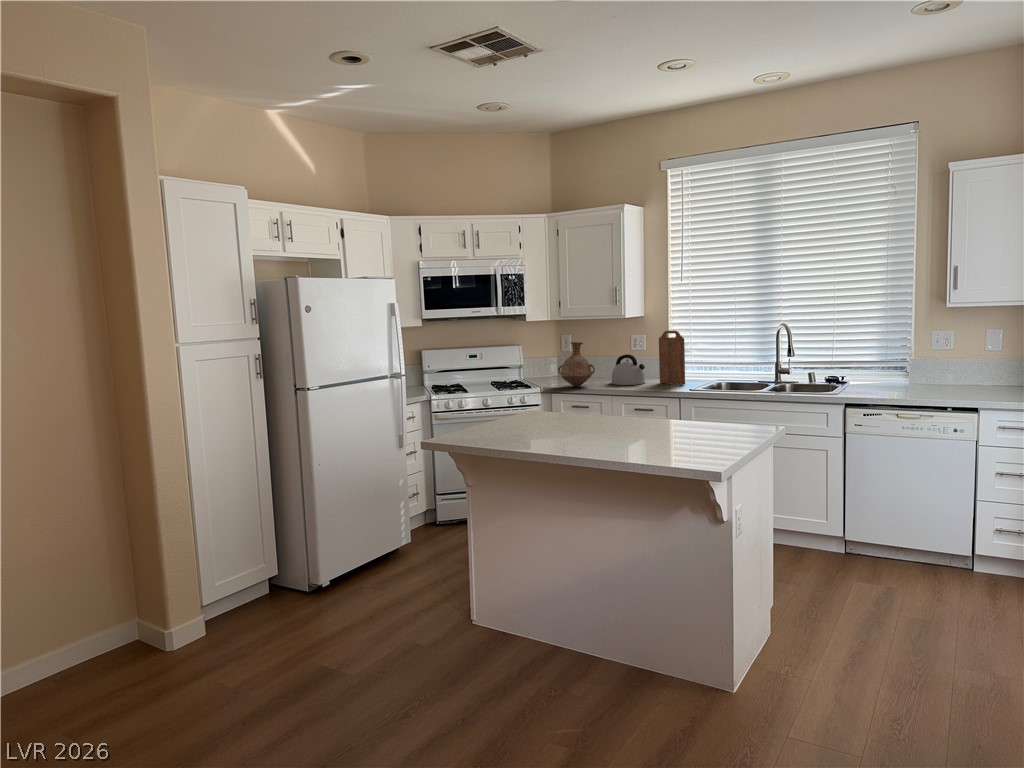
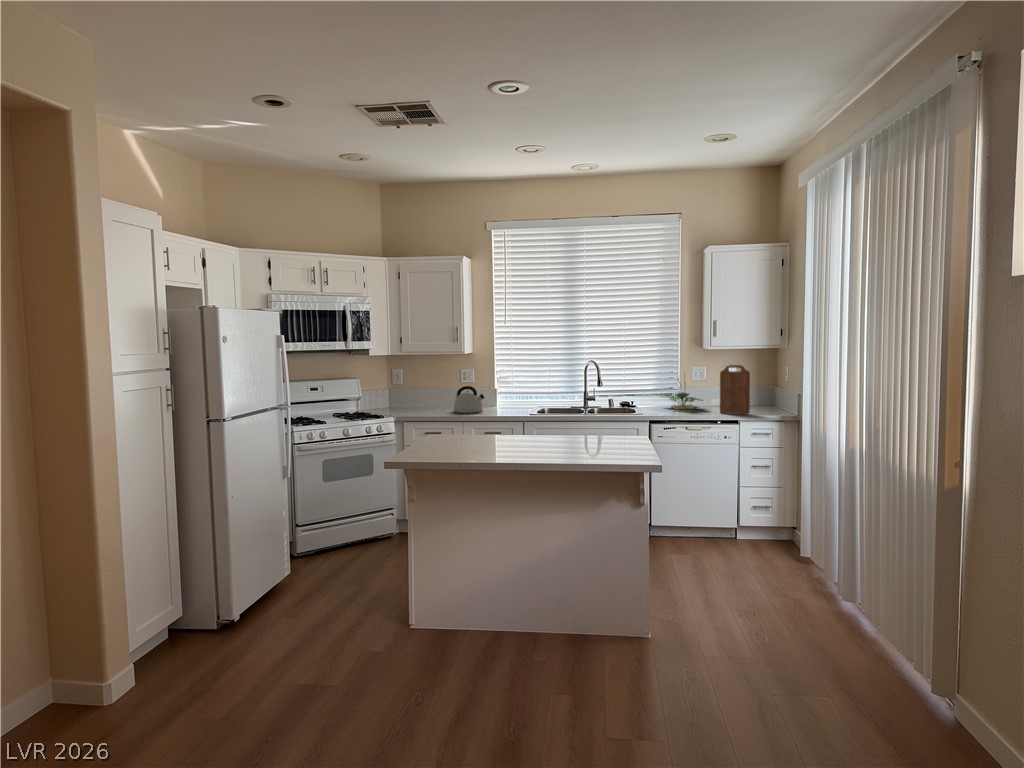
cutting board: present [659,331,685,385] -> present [720,365,750,414]
potted plant: none [878,334,942,389] -> present [664,382,703,409]
vase: present [558,342,595,387] -> none [410,375,444,415]

